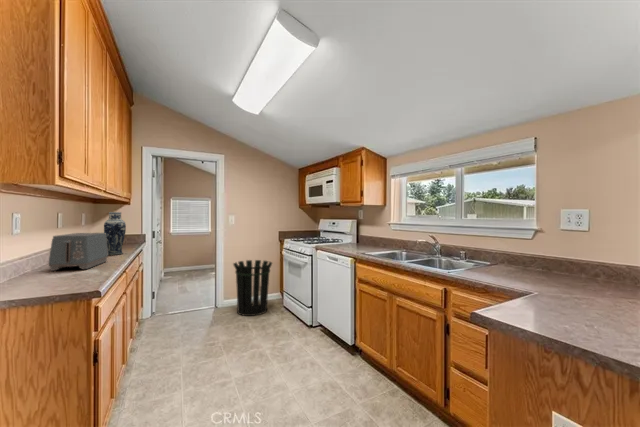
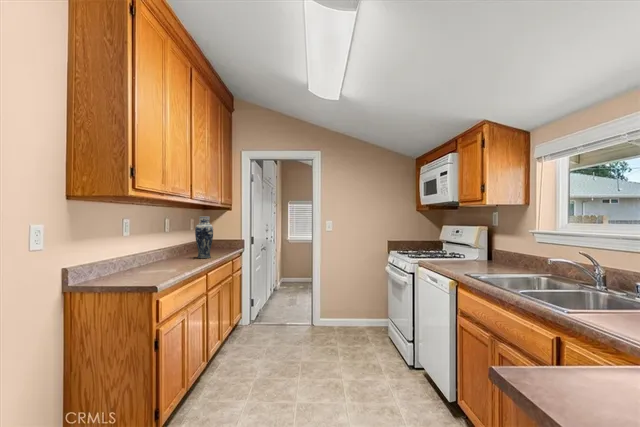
toaster: present [49,233,108,271] -> none [140,236,190,269]
waste bin: present [234,260,272,316] -> none [329,275,376,343]

